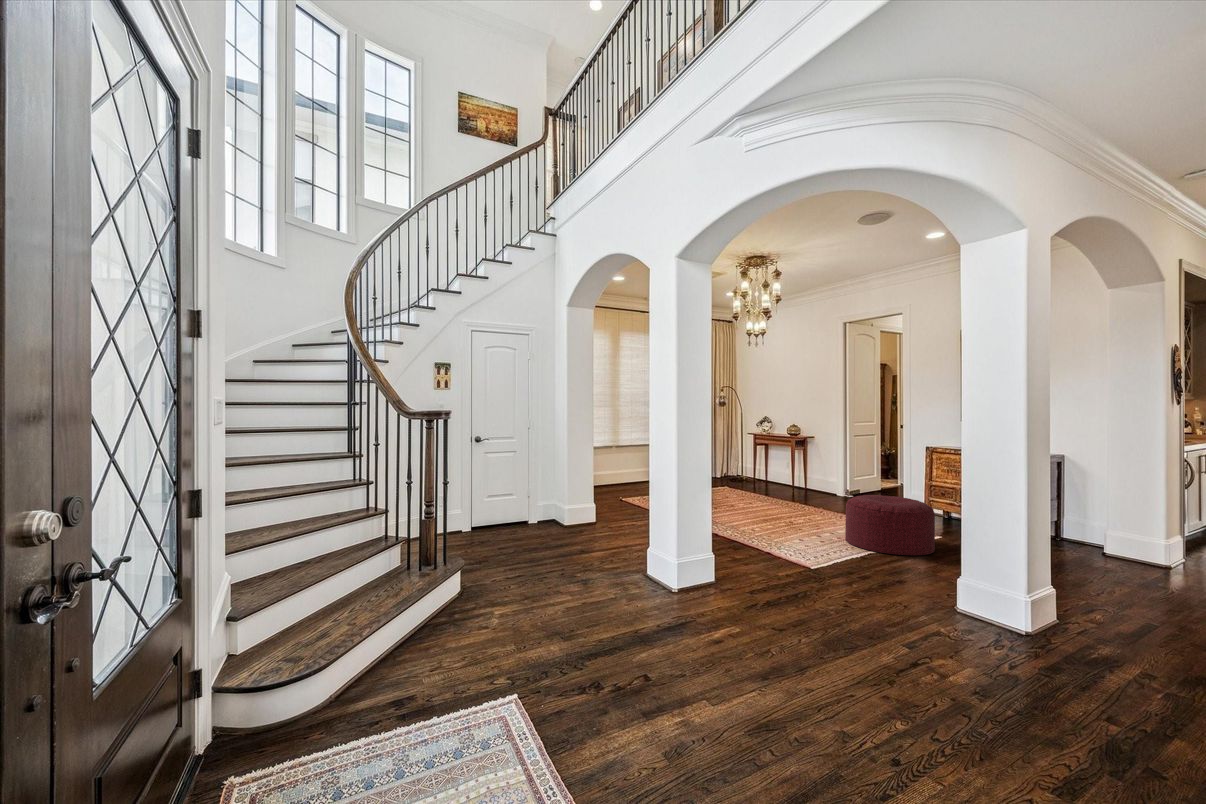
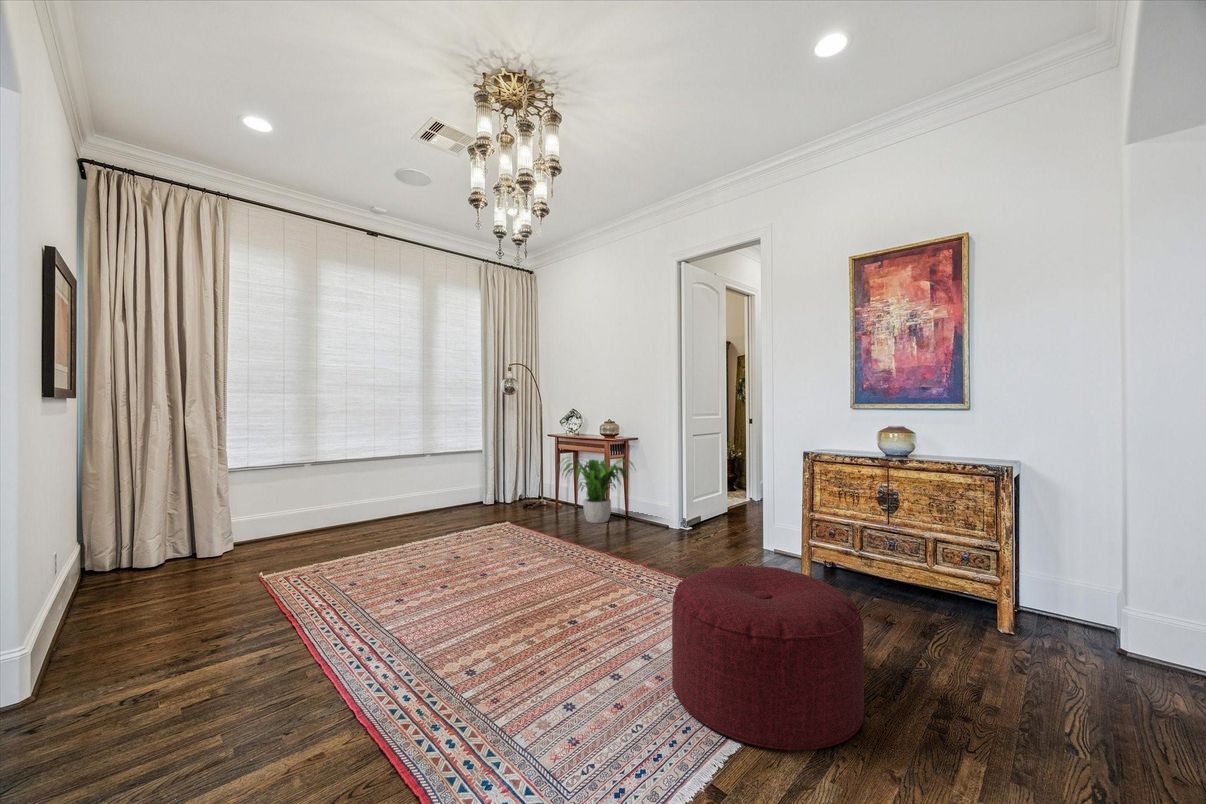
potted plant: none [759,447,814,491] -> present [558,458,633,523]

